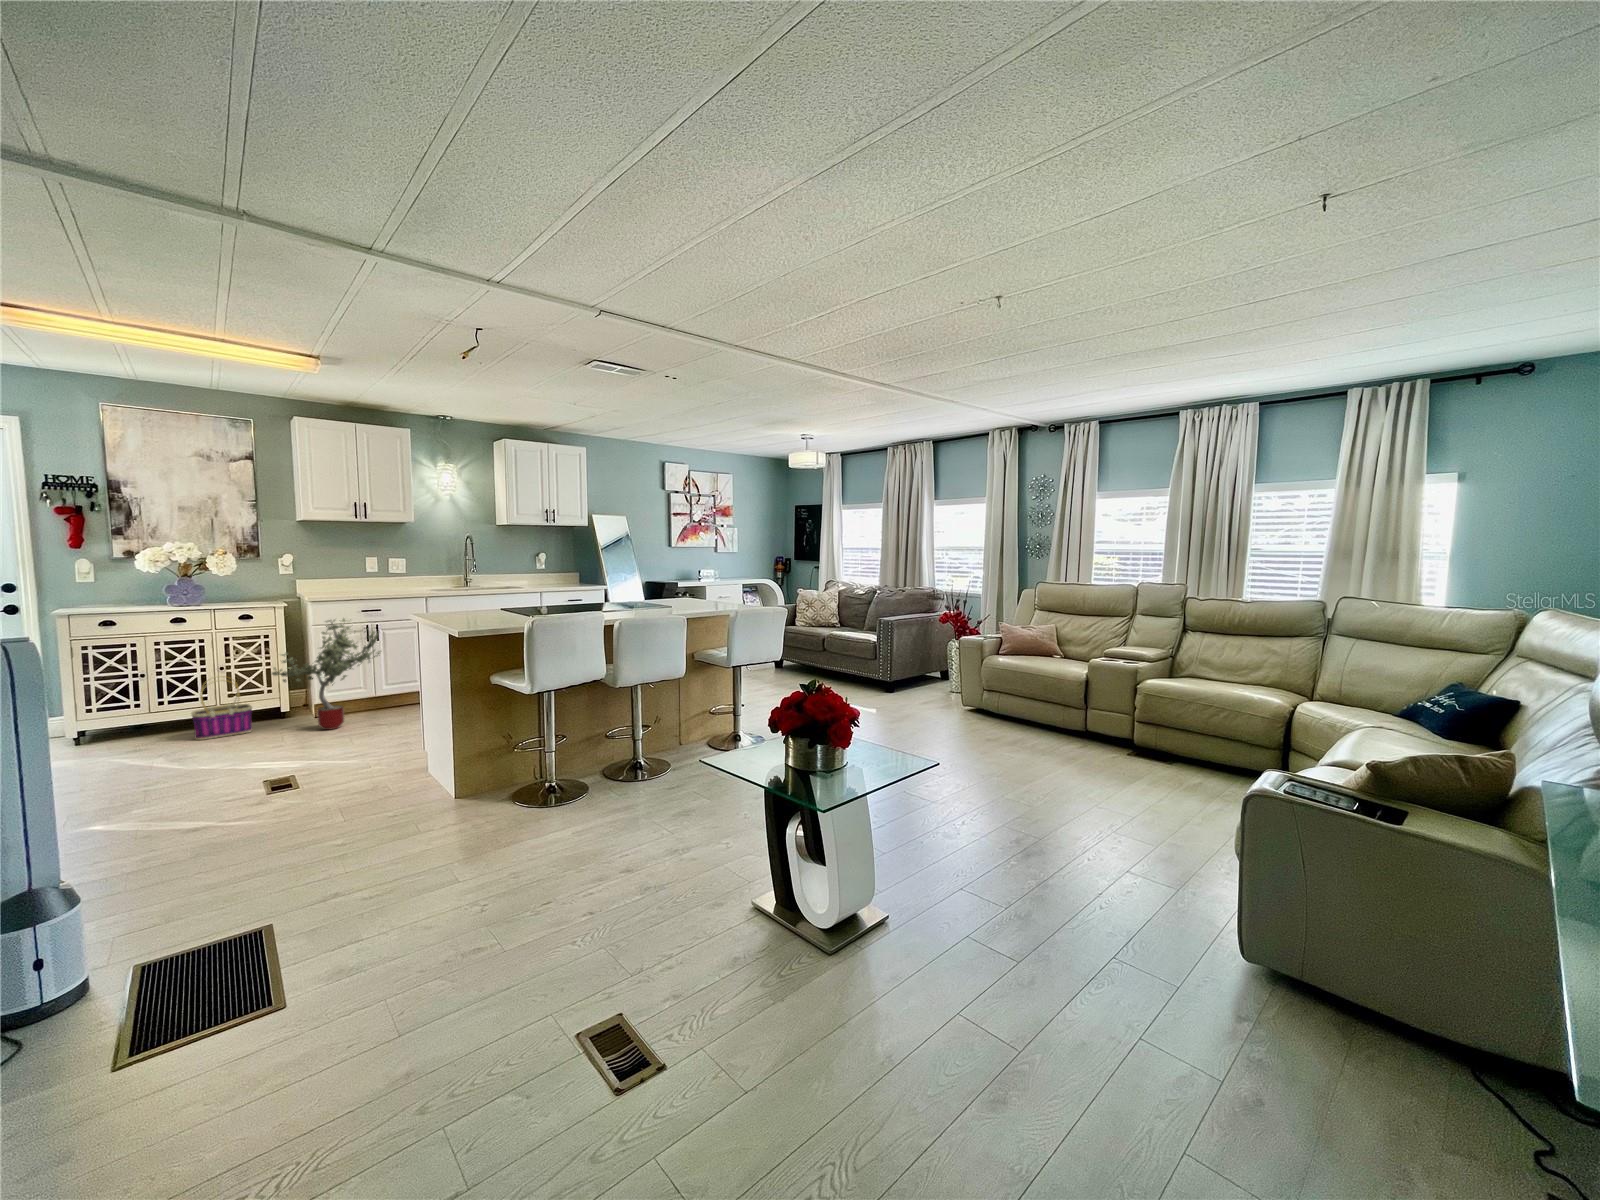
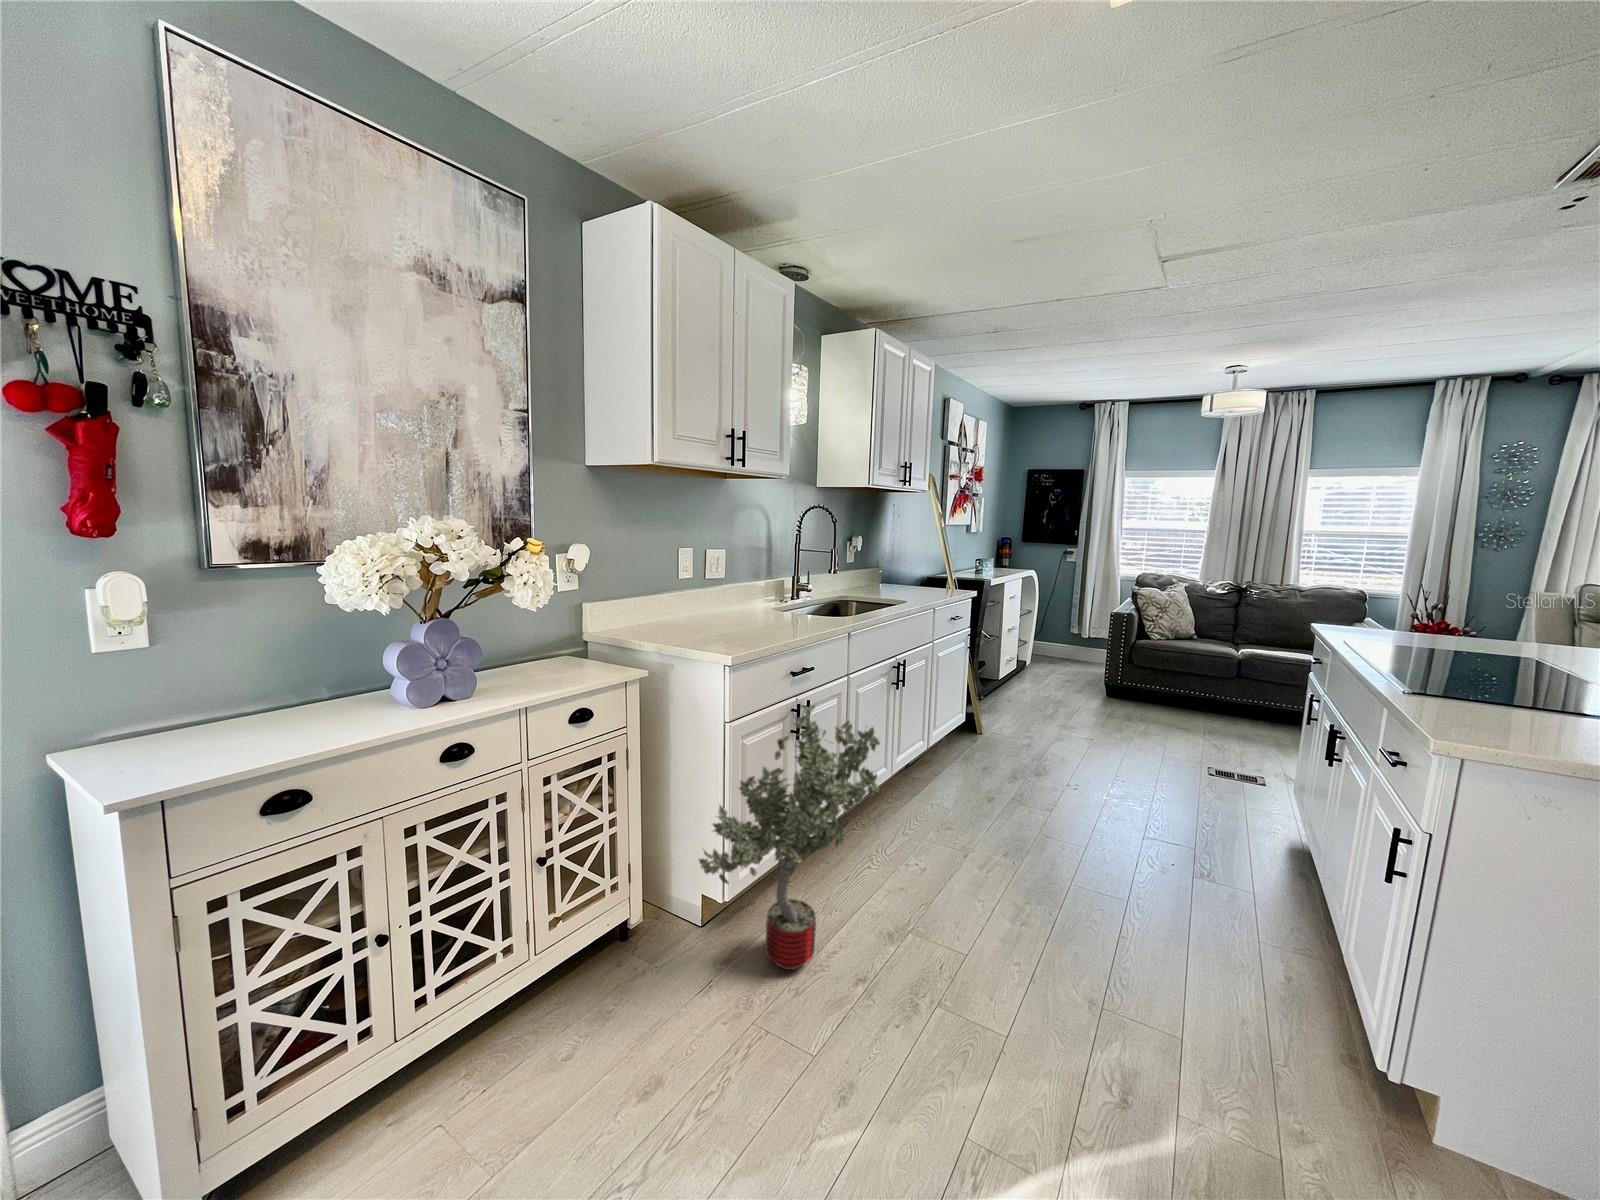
basket: present [192,682,252,740] -> none [502,876,631,1083]

